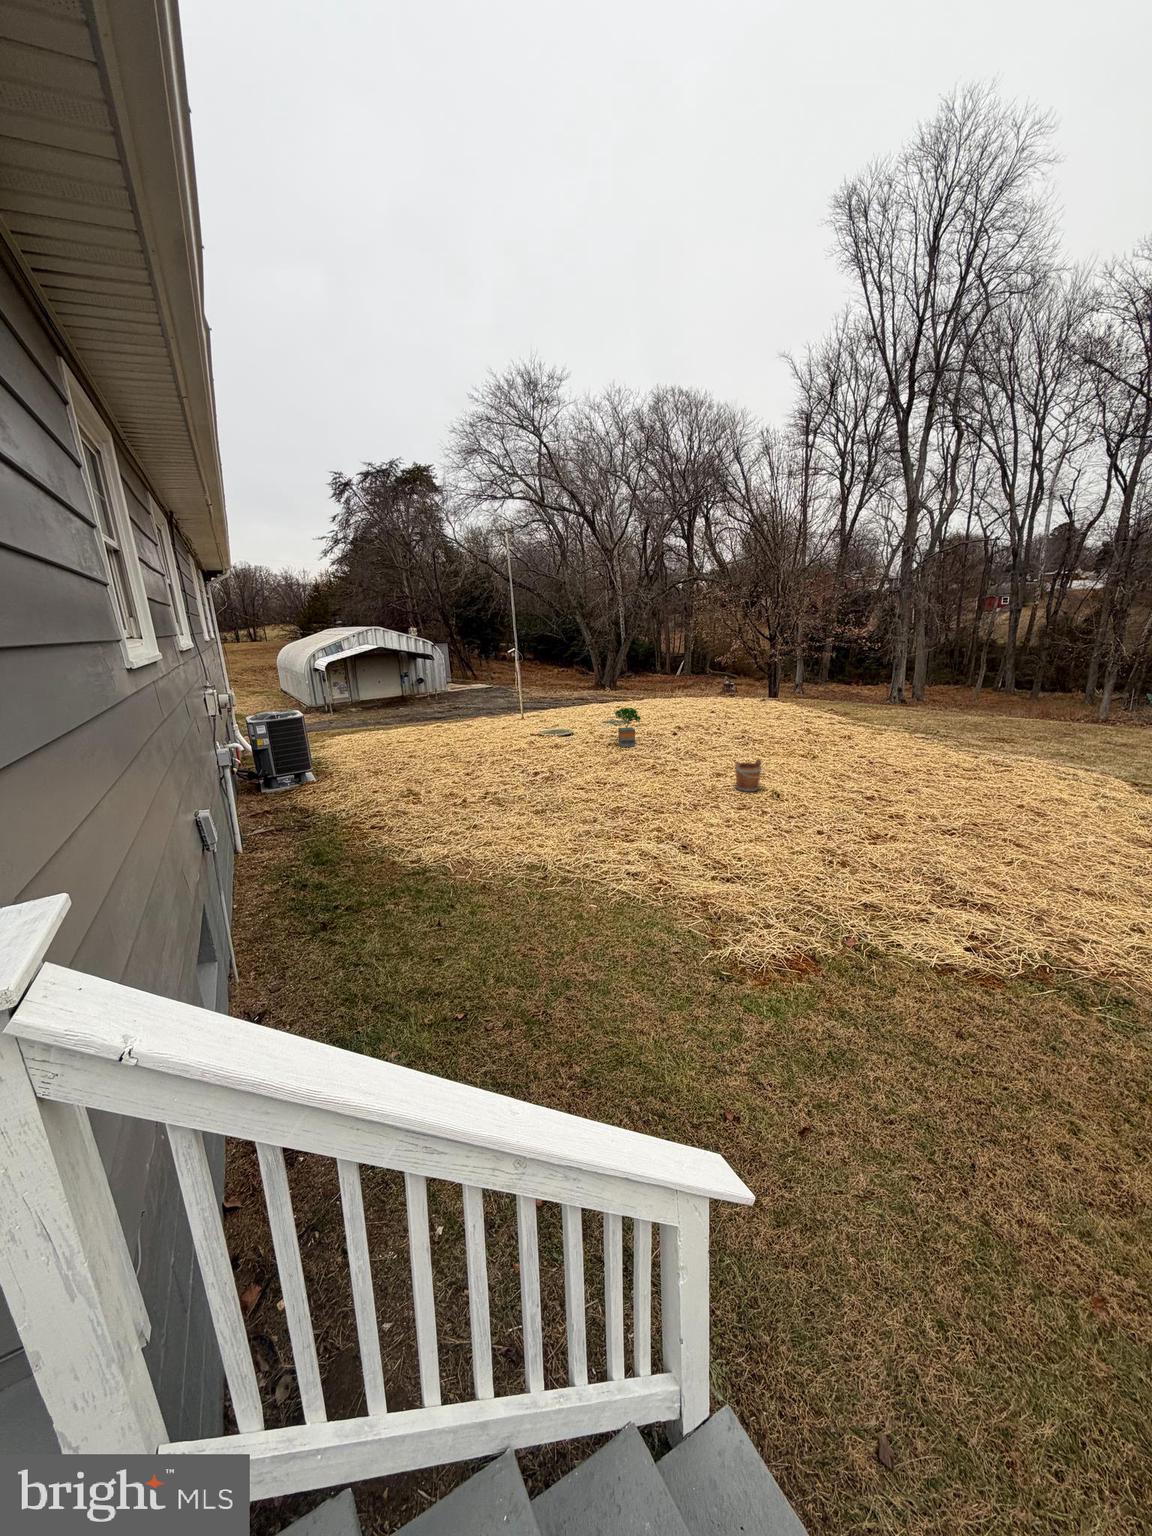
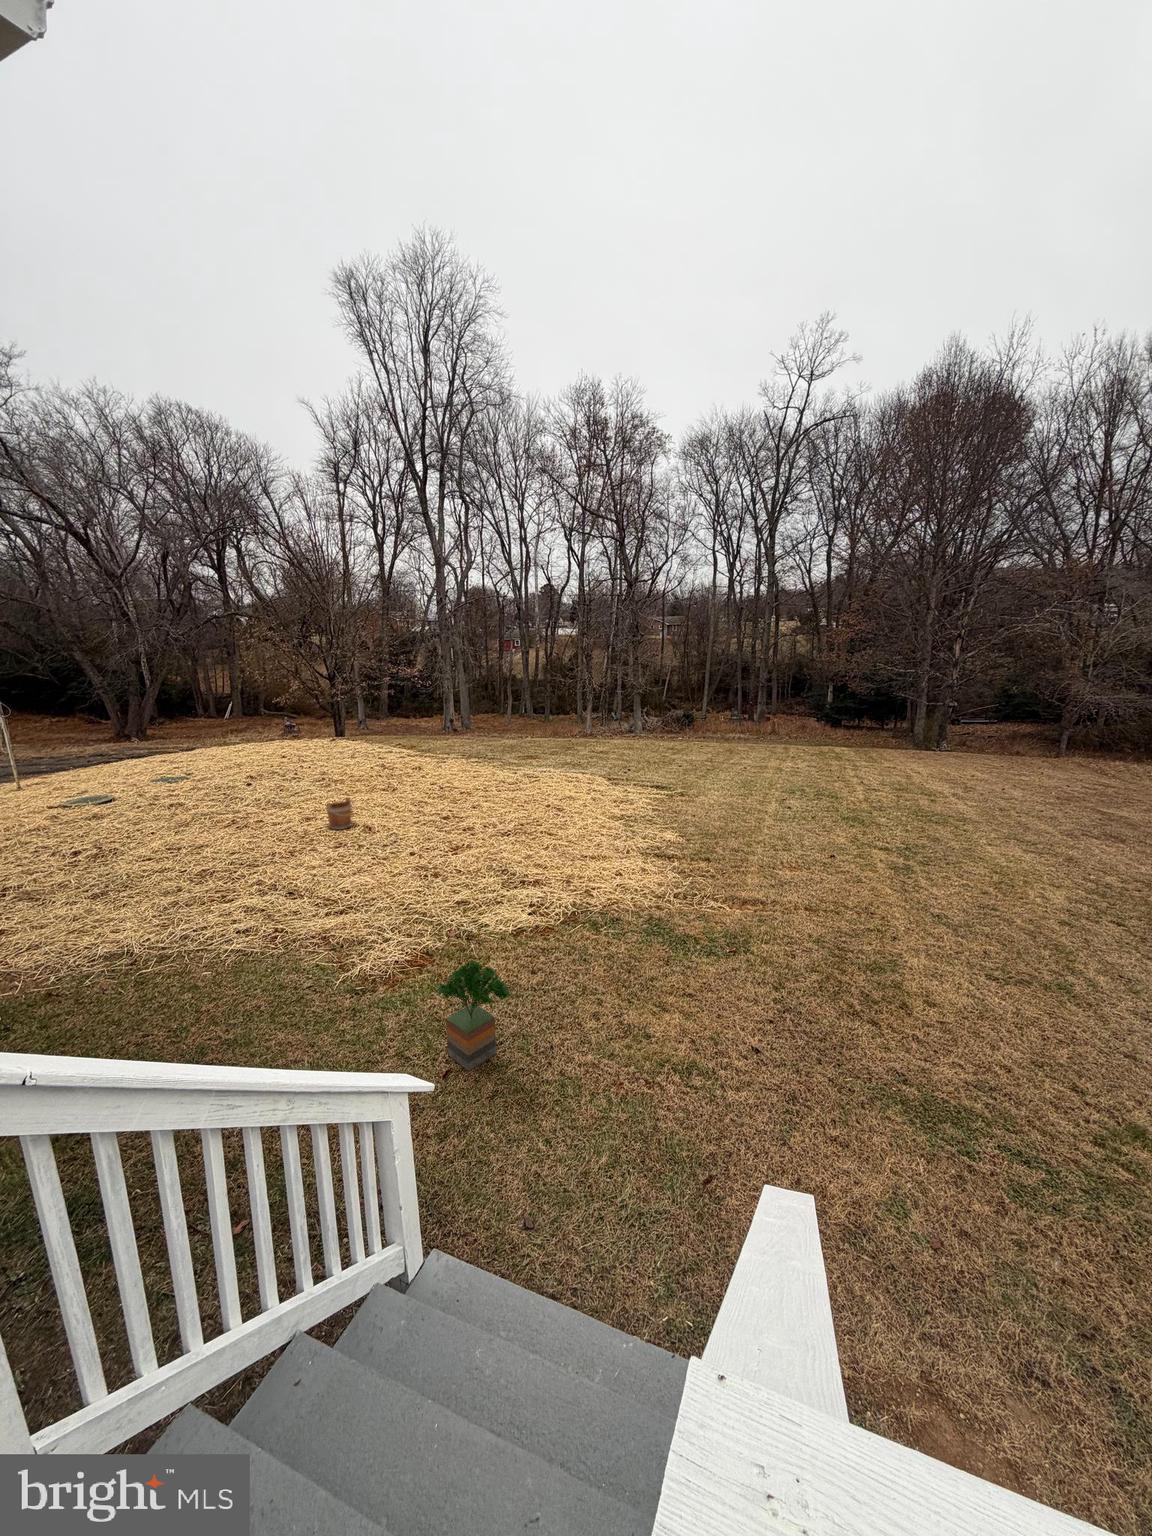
potted tree: present [615,708,641,747] -> present [437,961,510,1071]

